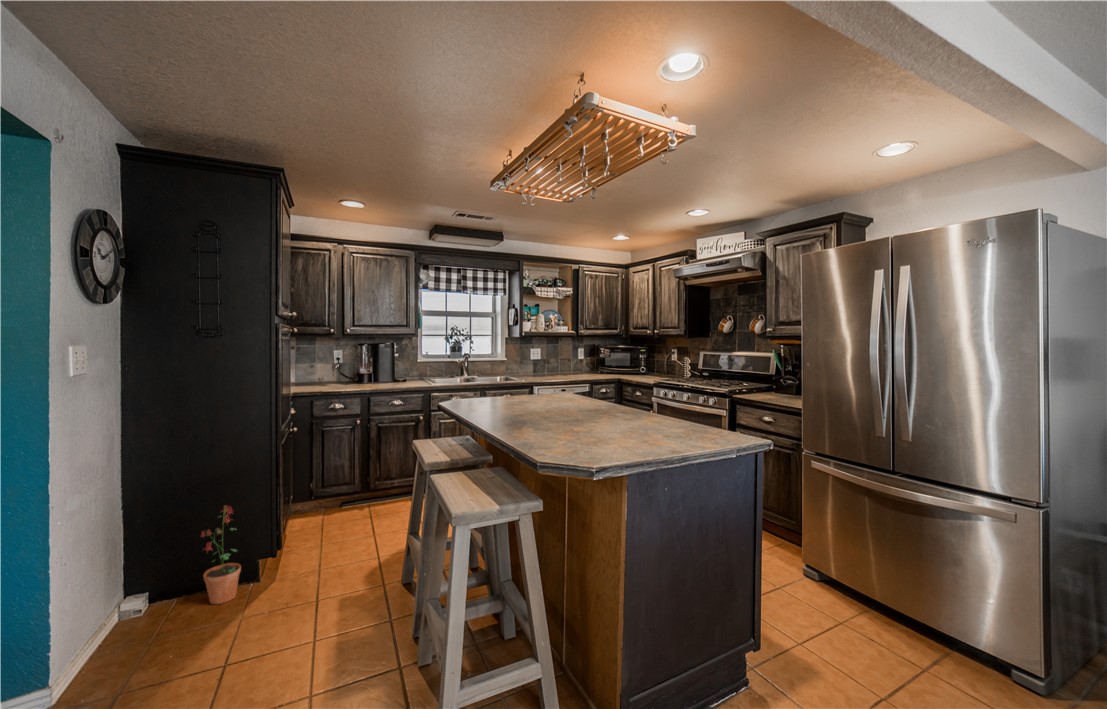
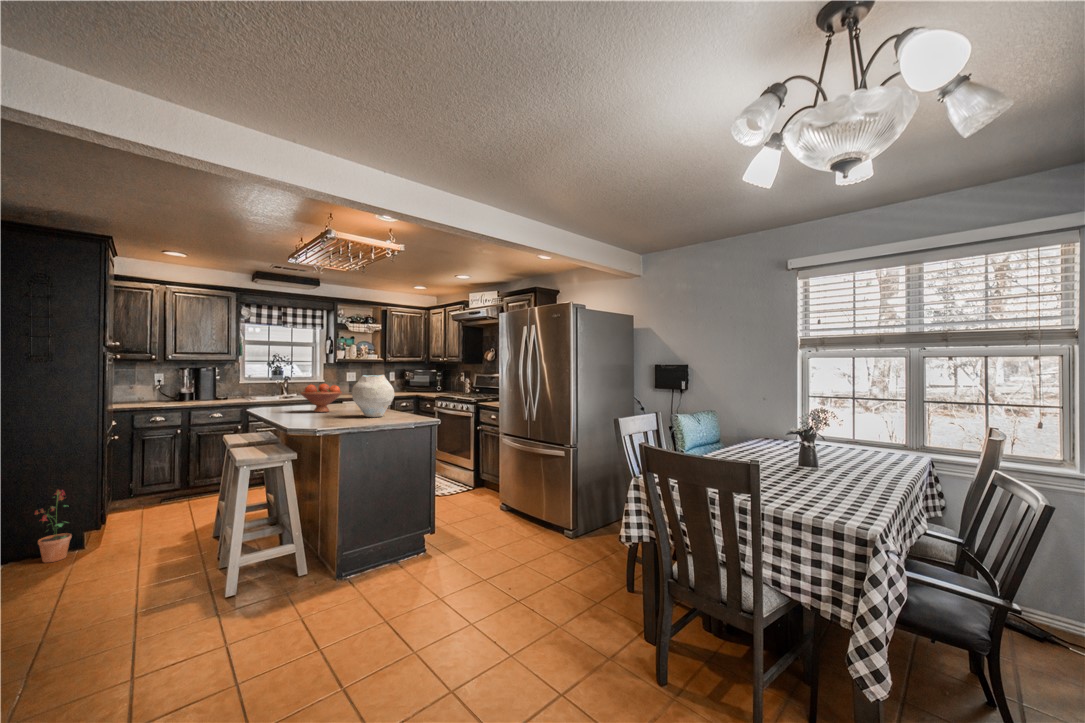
vase: none [606,355,676,429] -> present [352,375,395,417]
fruit bowl: none [512,367,570,411] -> present [301,384,342,412]

